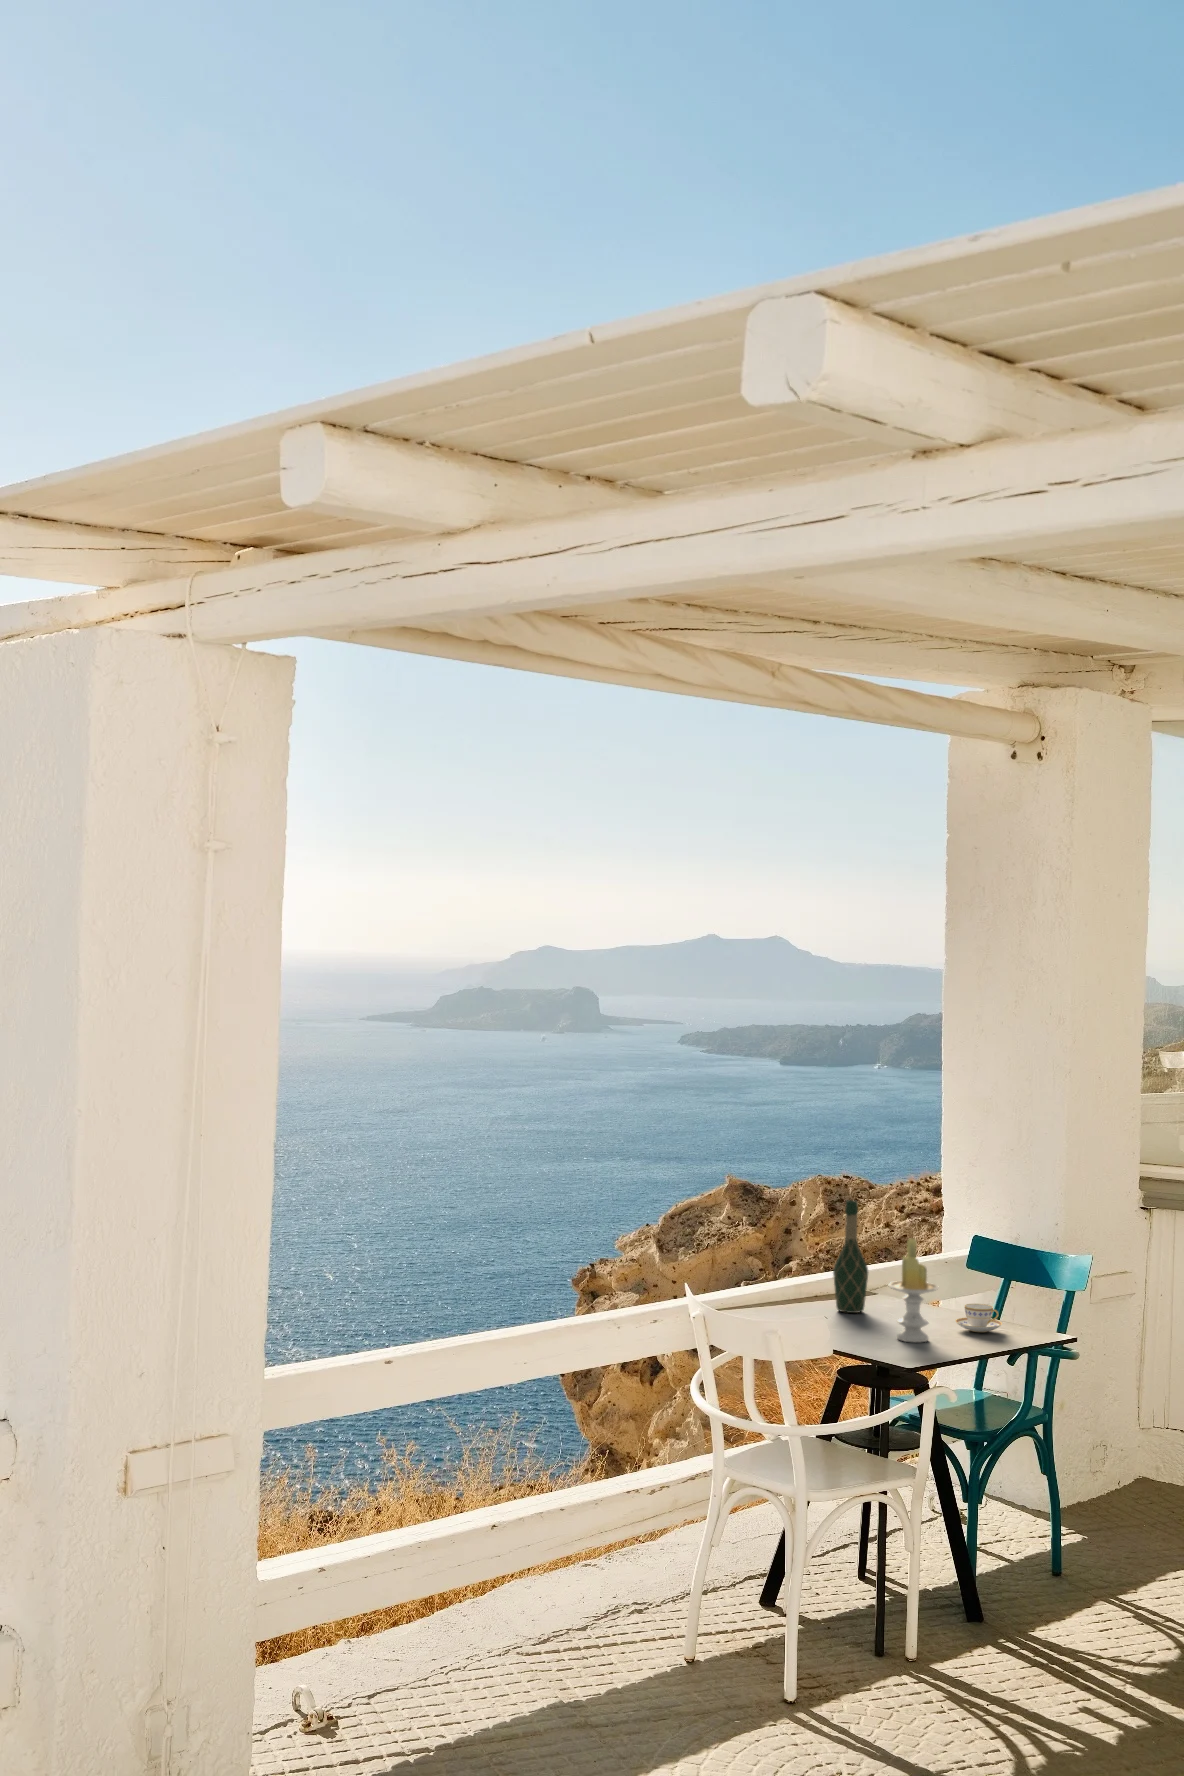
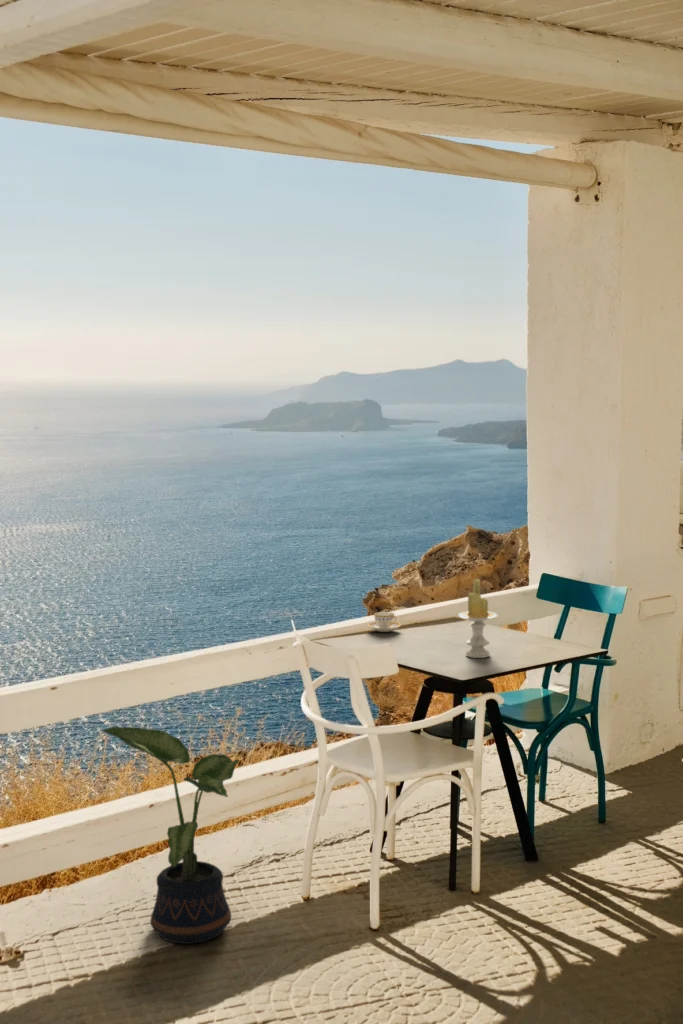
wine bottle: present [833,1200,868,1313] -> none [426,550,453,636]
teacup: present [955,1304,1002,1332] -> present [368,612,401,632]
potted plant: none [442,1418,617,1714] -> present [102,727,238,944]

